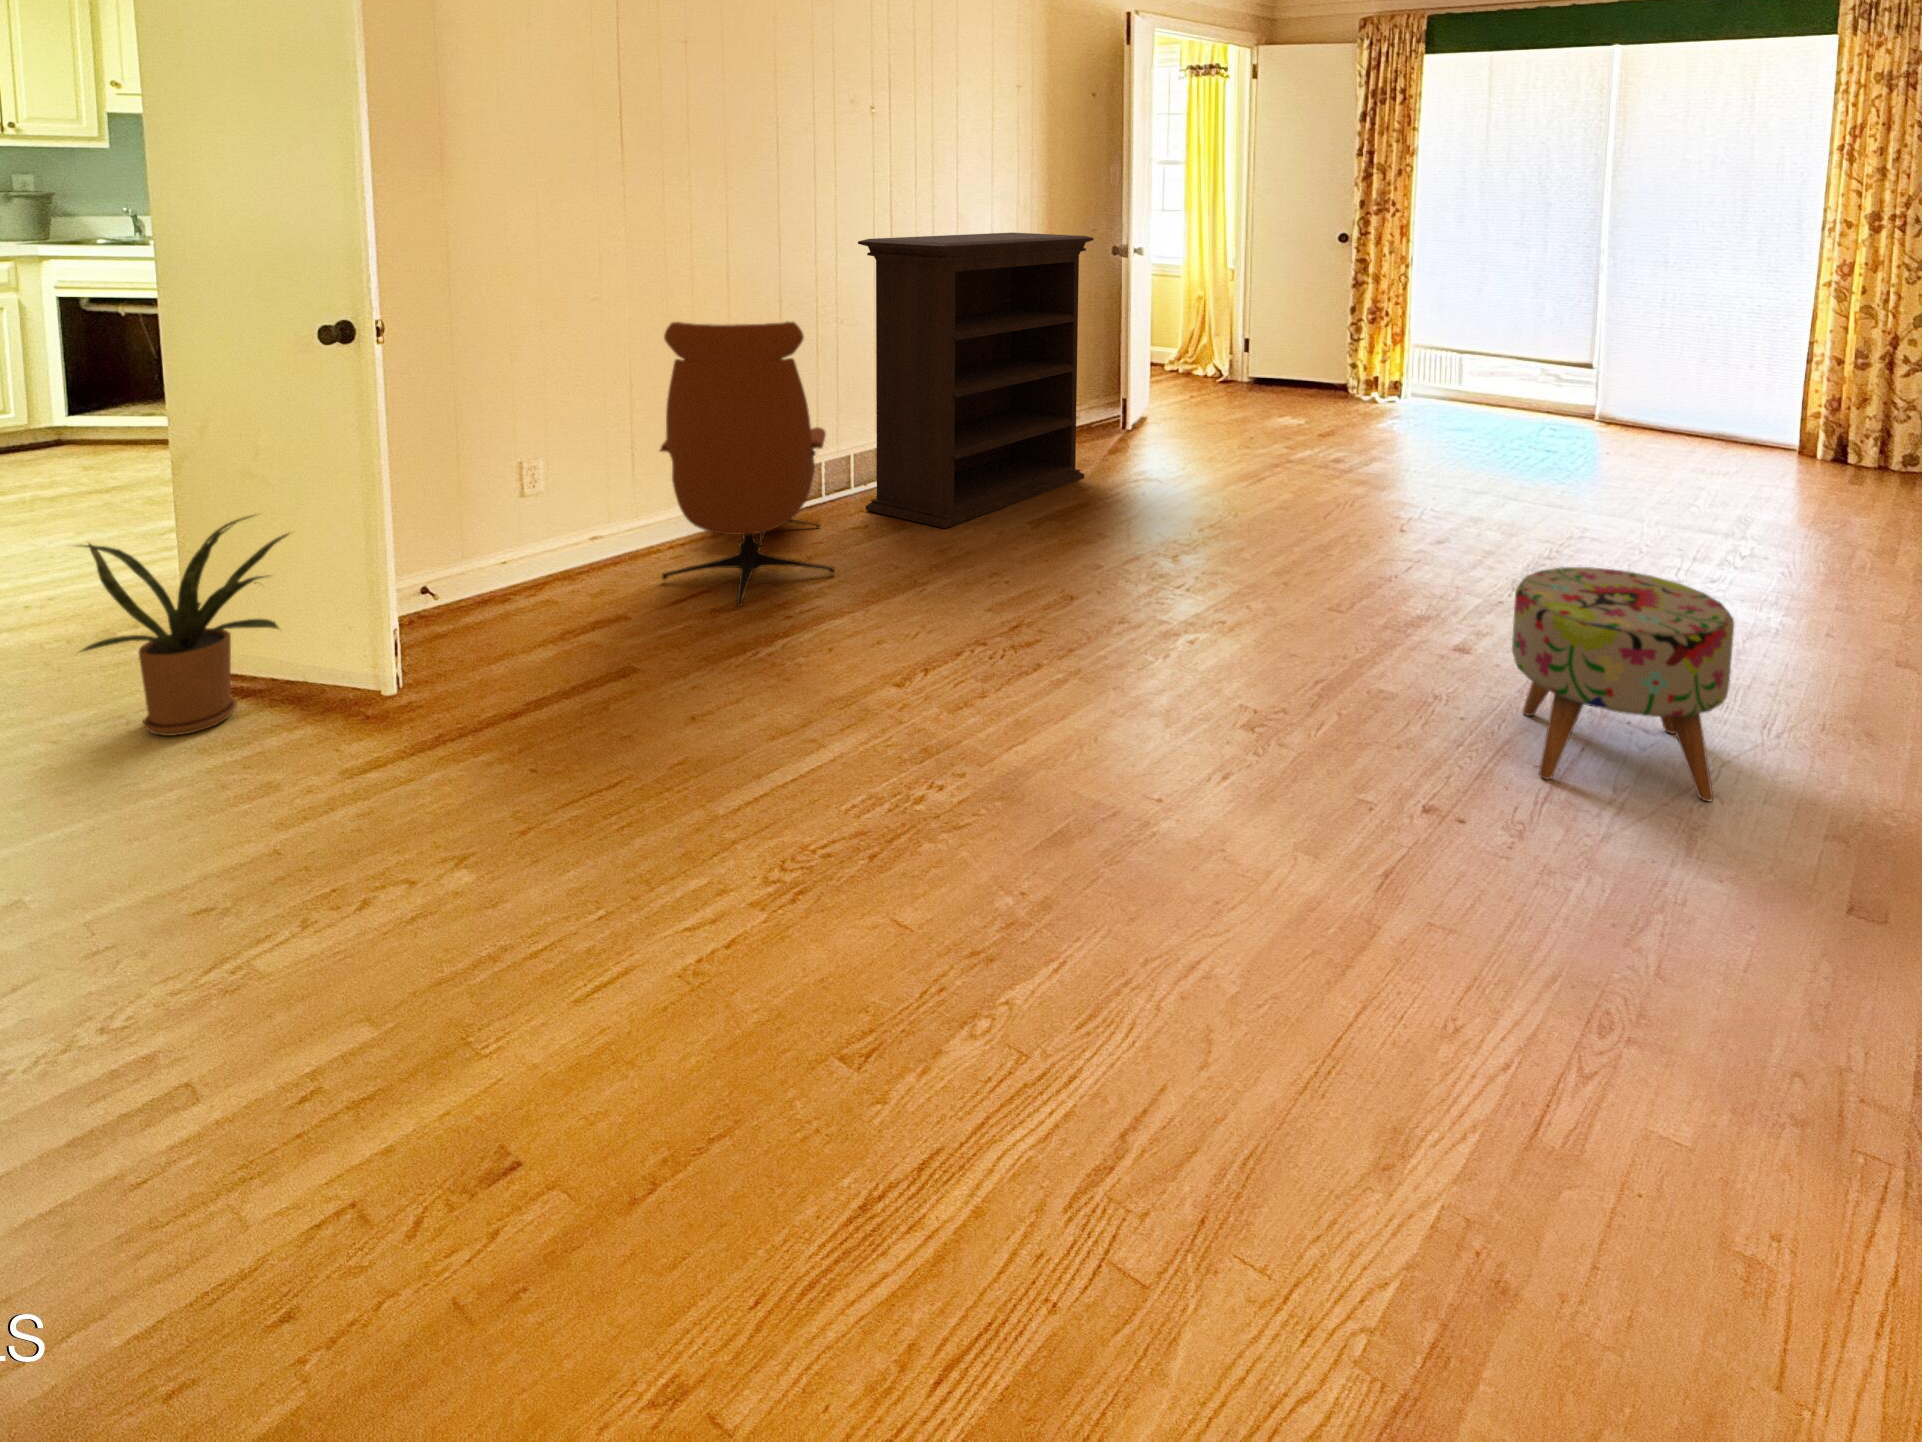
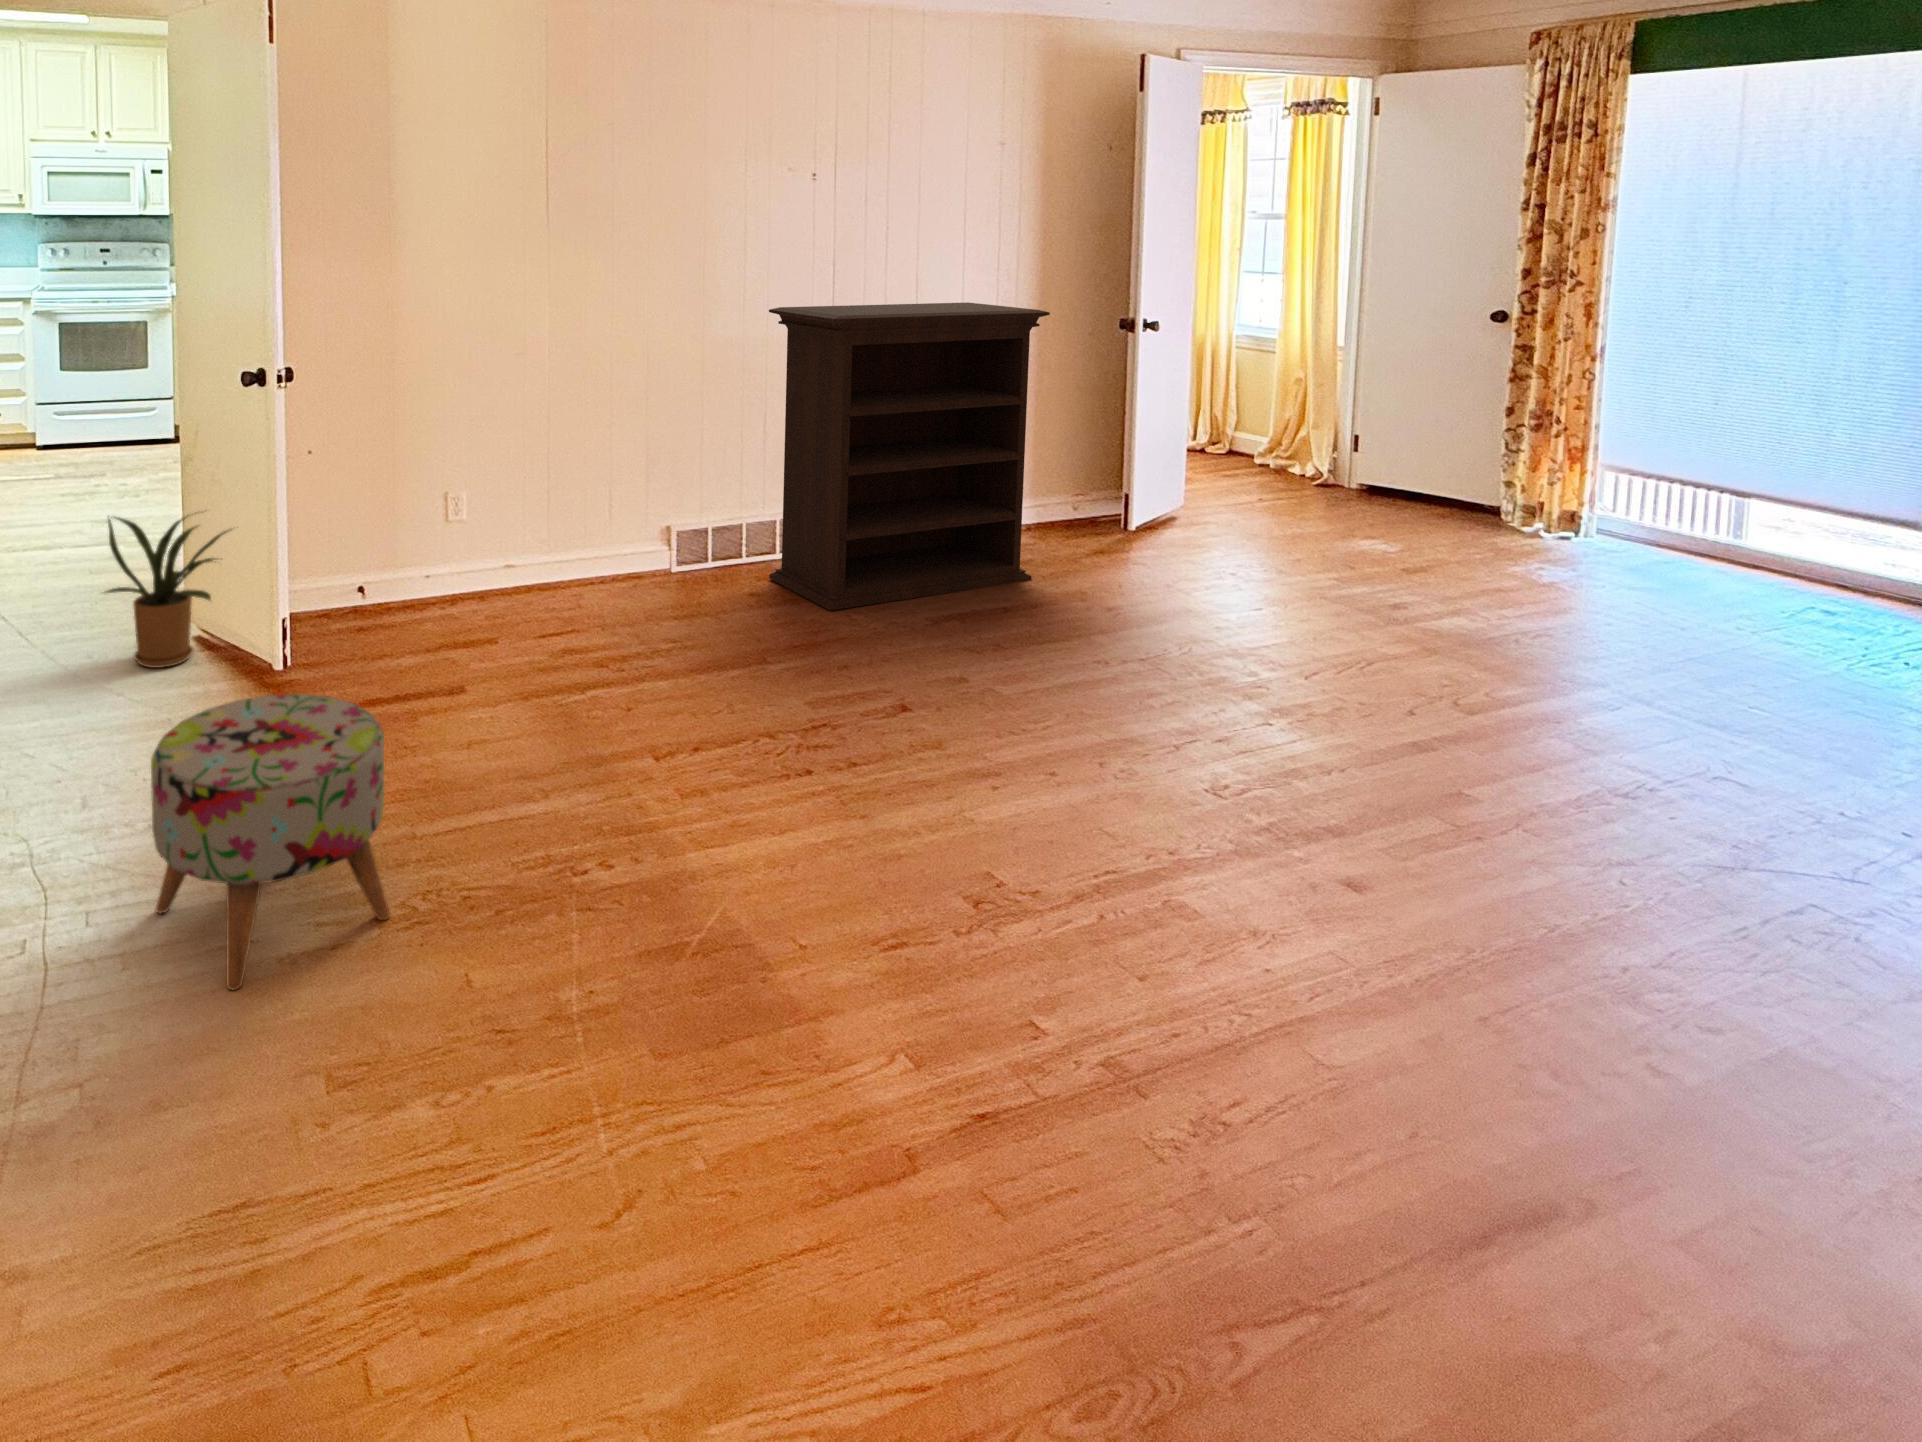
lounge chair: present [660,322,835,606] -> none [527,382,714,651]
ottoman: present [1512,567,1734,801] -> present [151,694,390,990]

